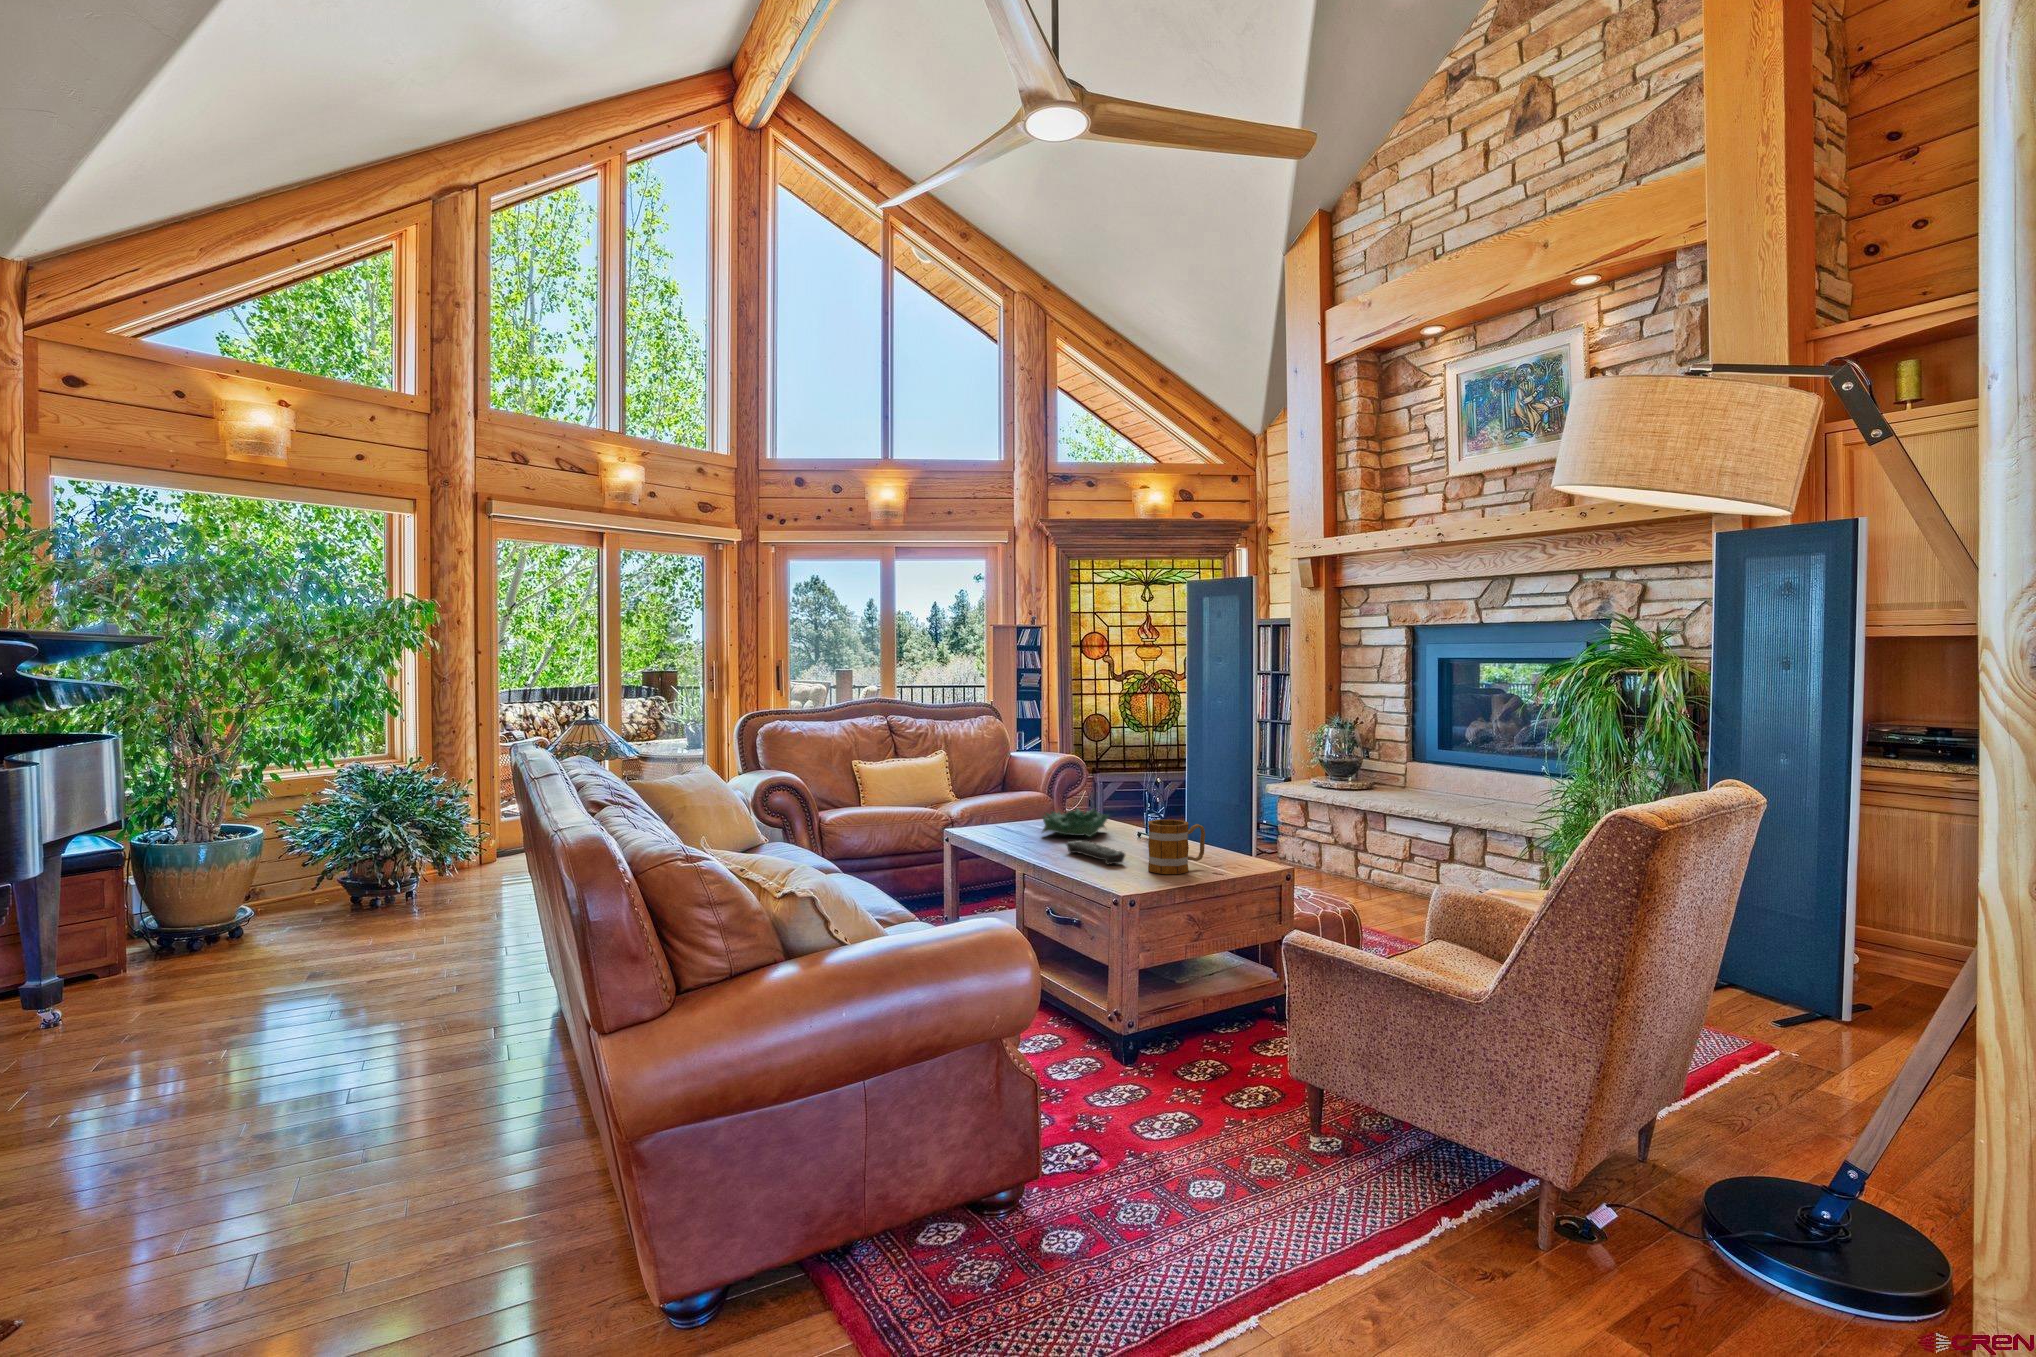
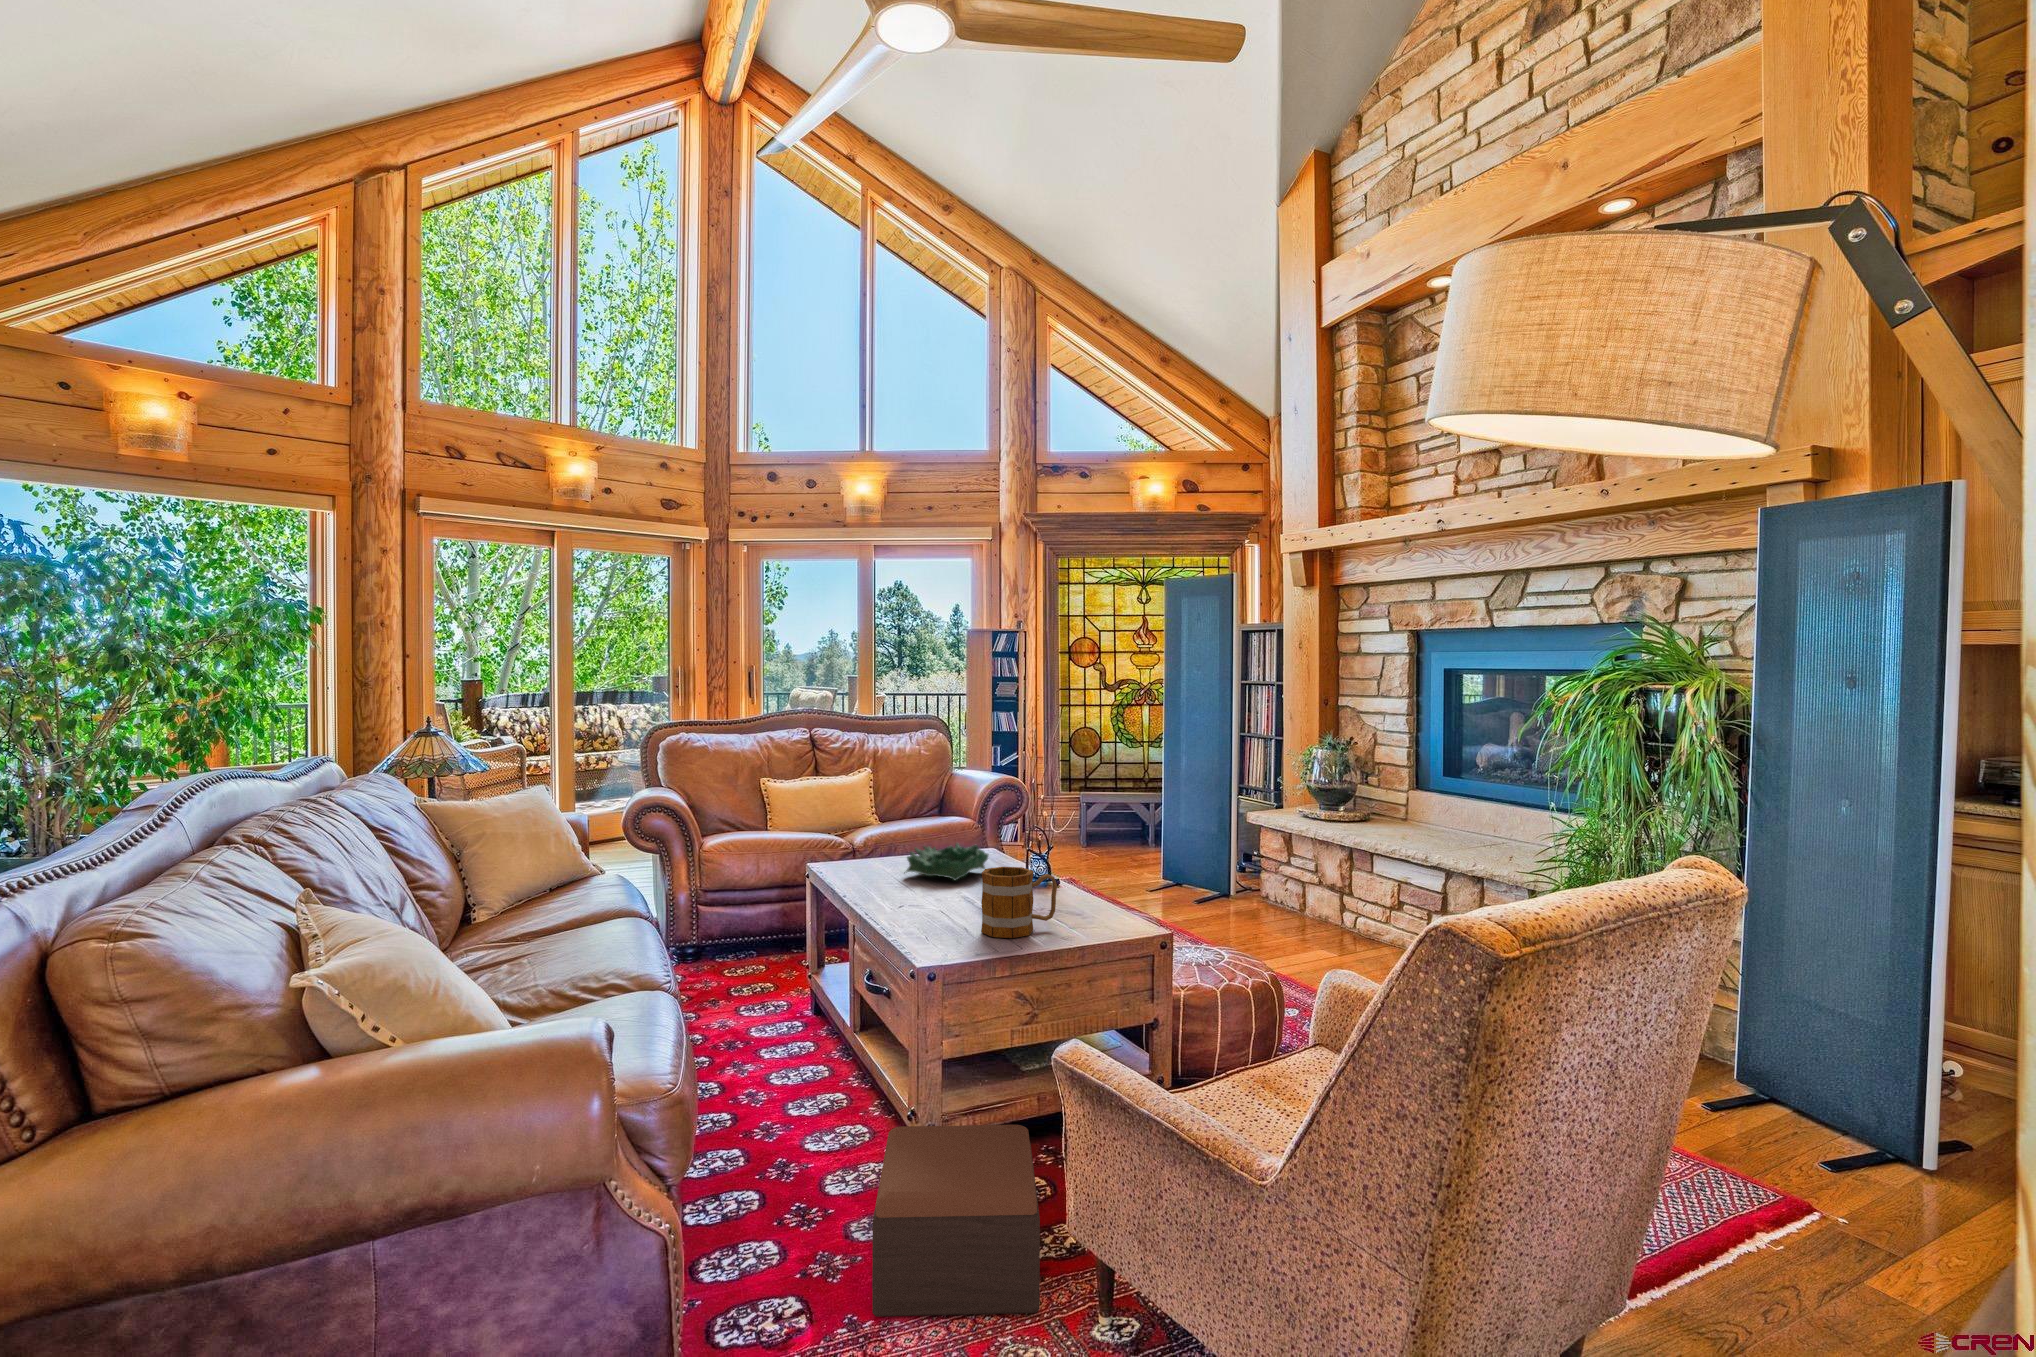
remote control: present [1067,840,1125,865] -> none [911,886,964,921]
footstool: none [1121,1008,1268,1141] -> present [872,1125,1040,1317]

